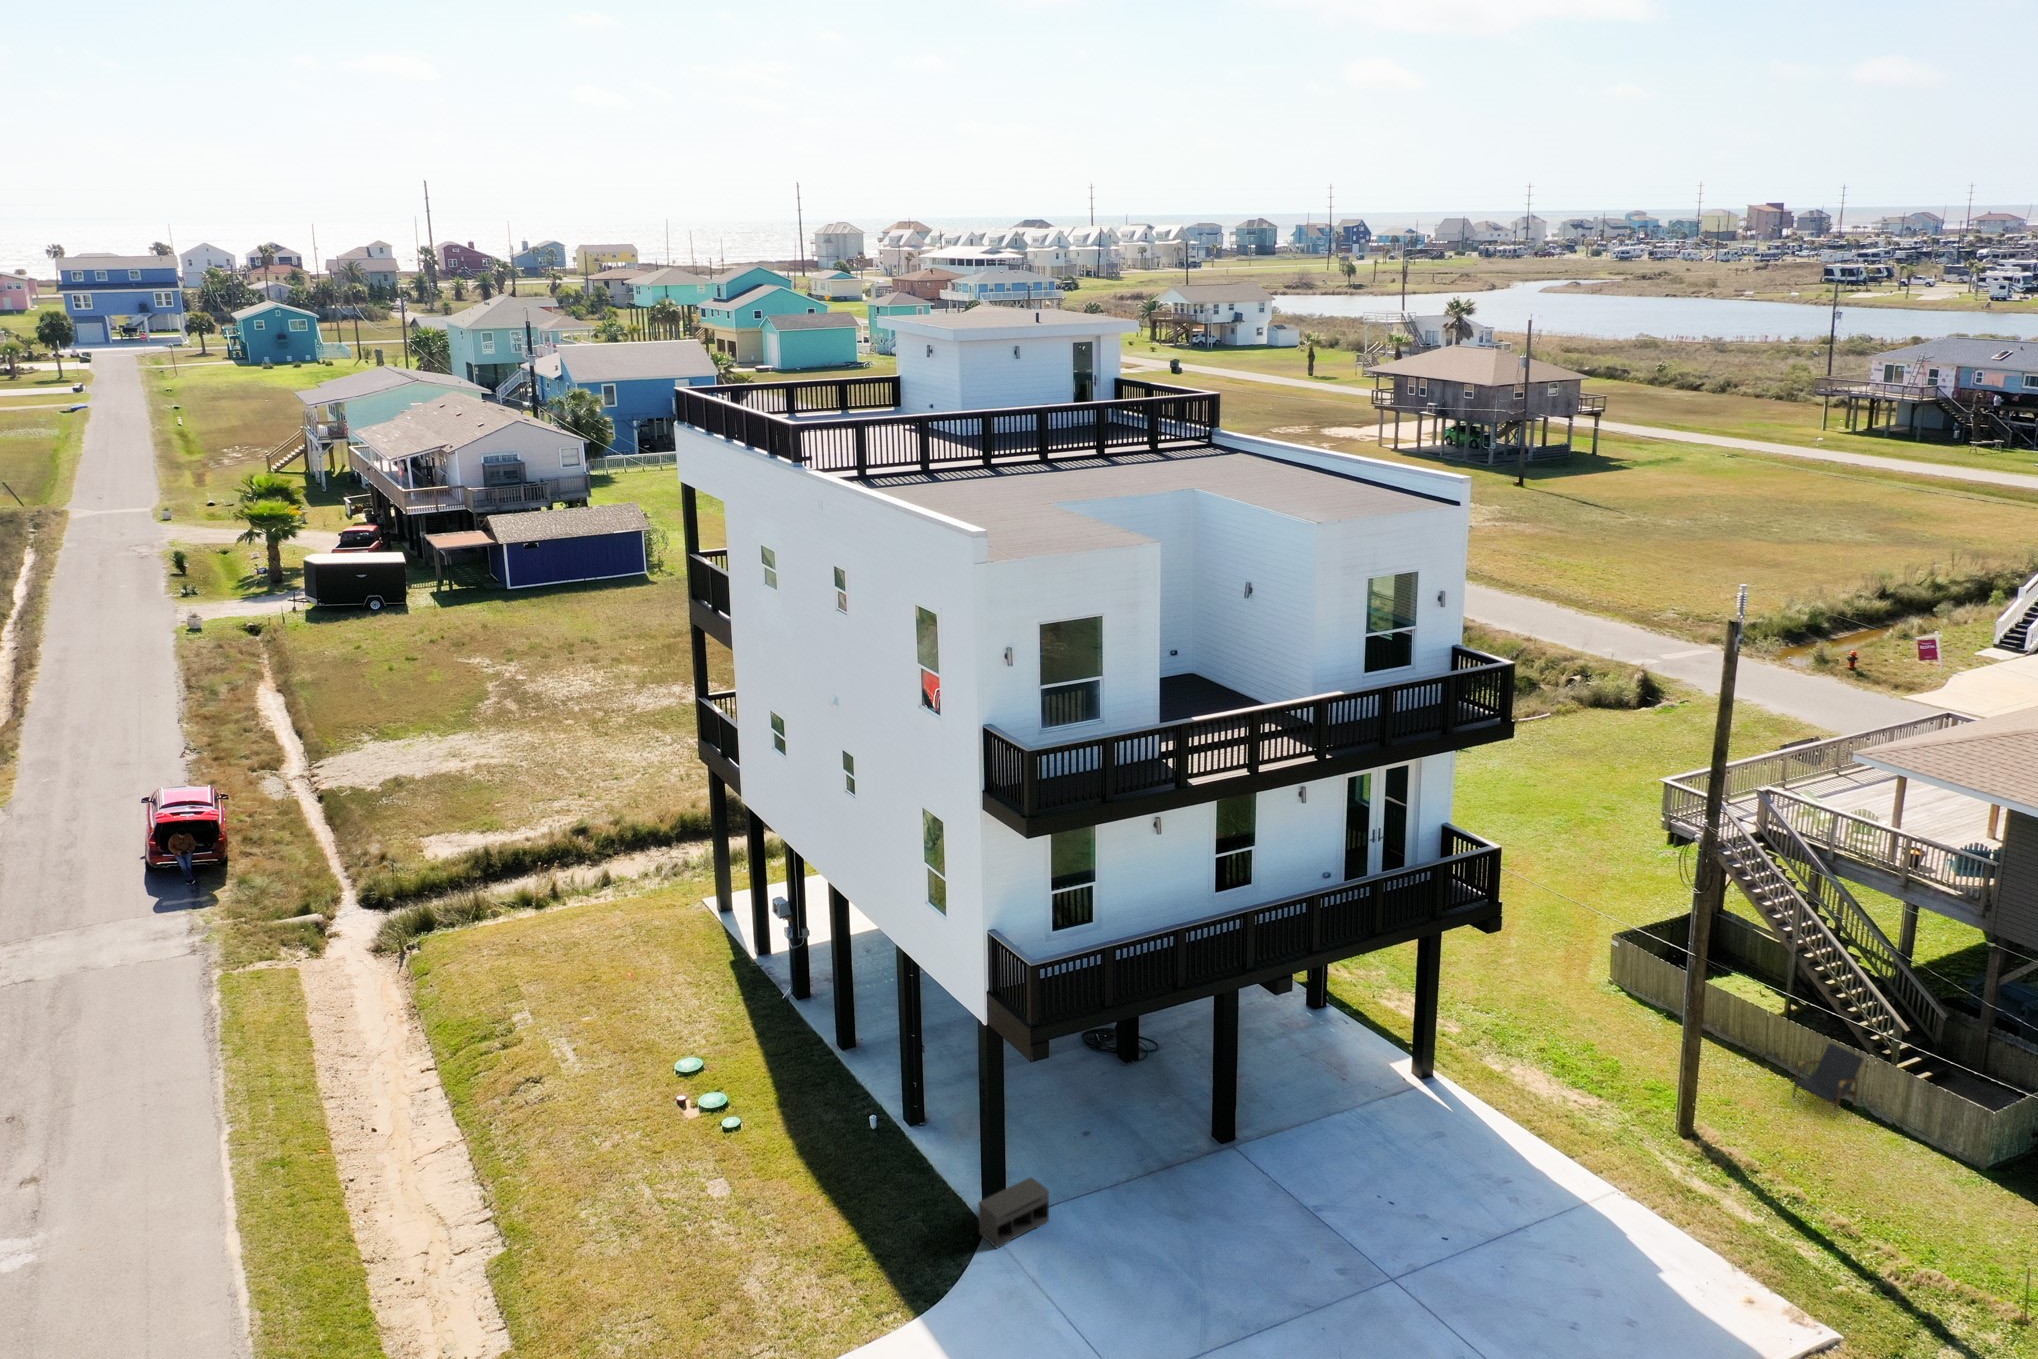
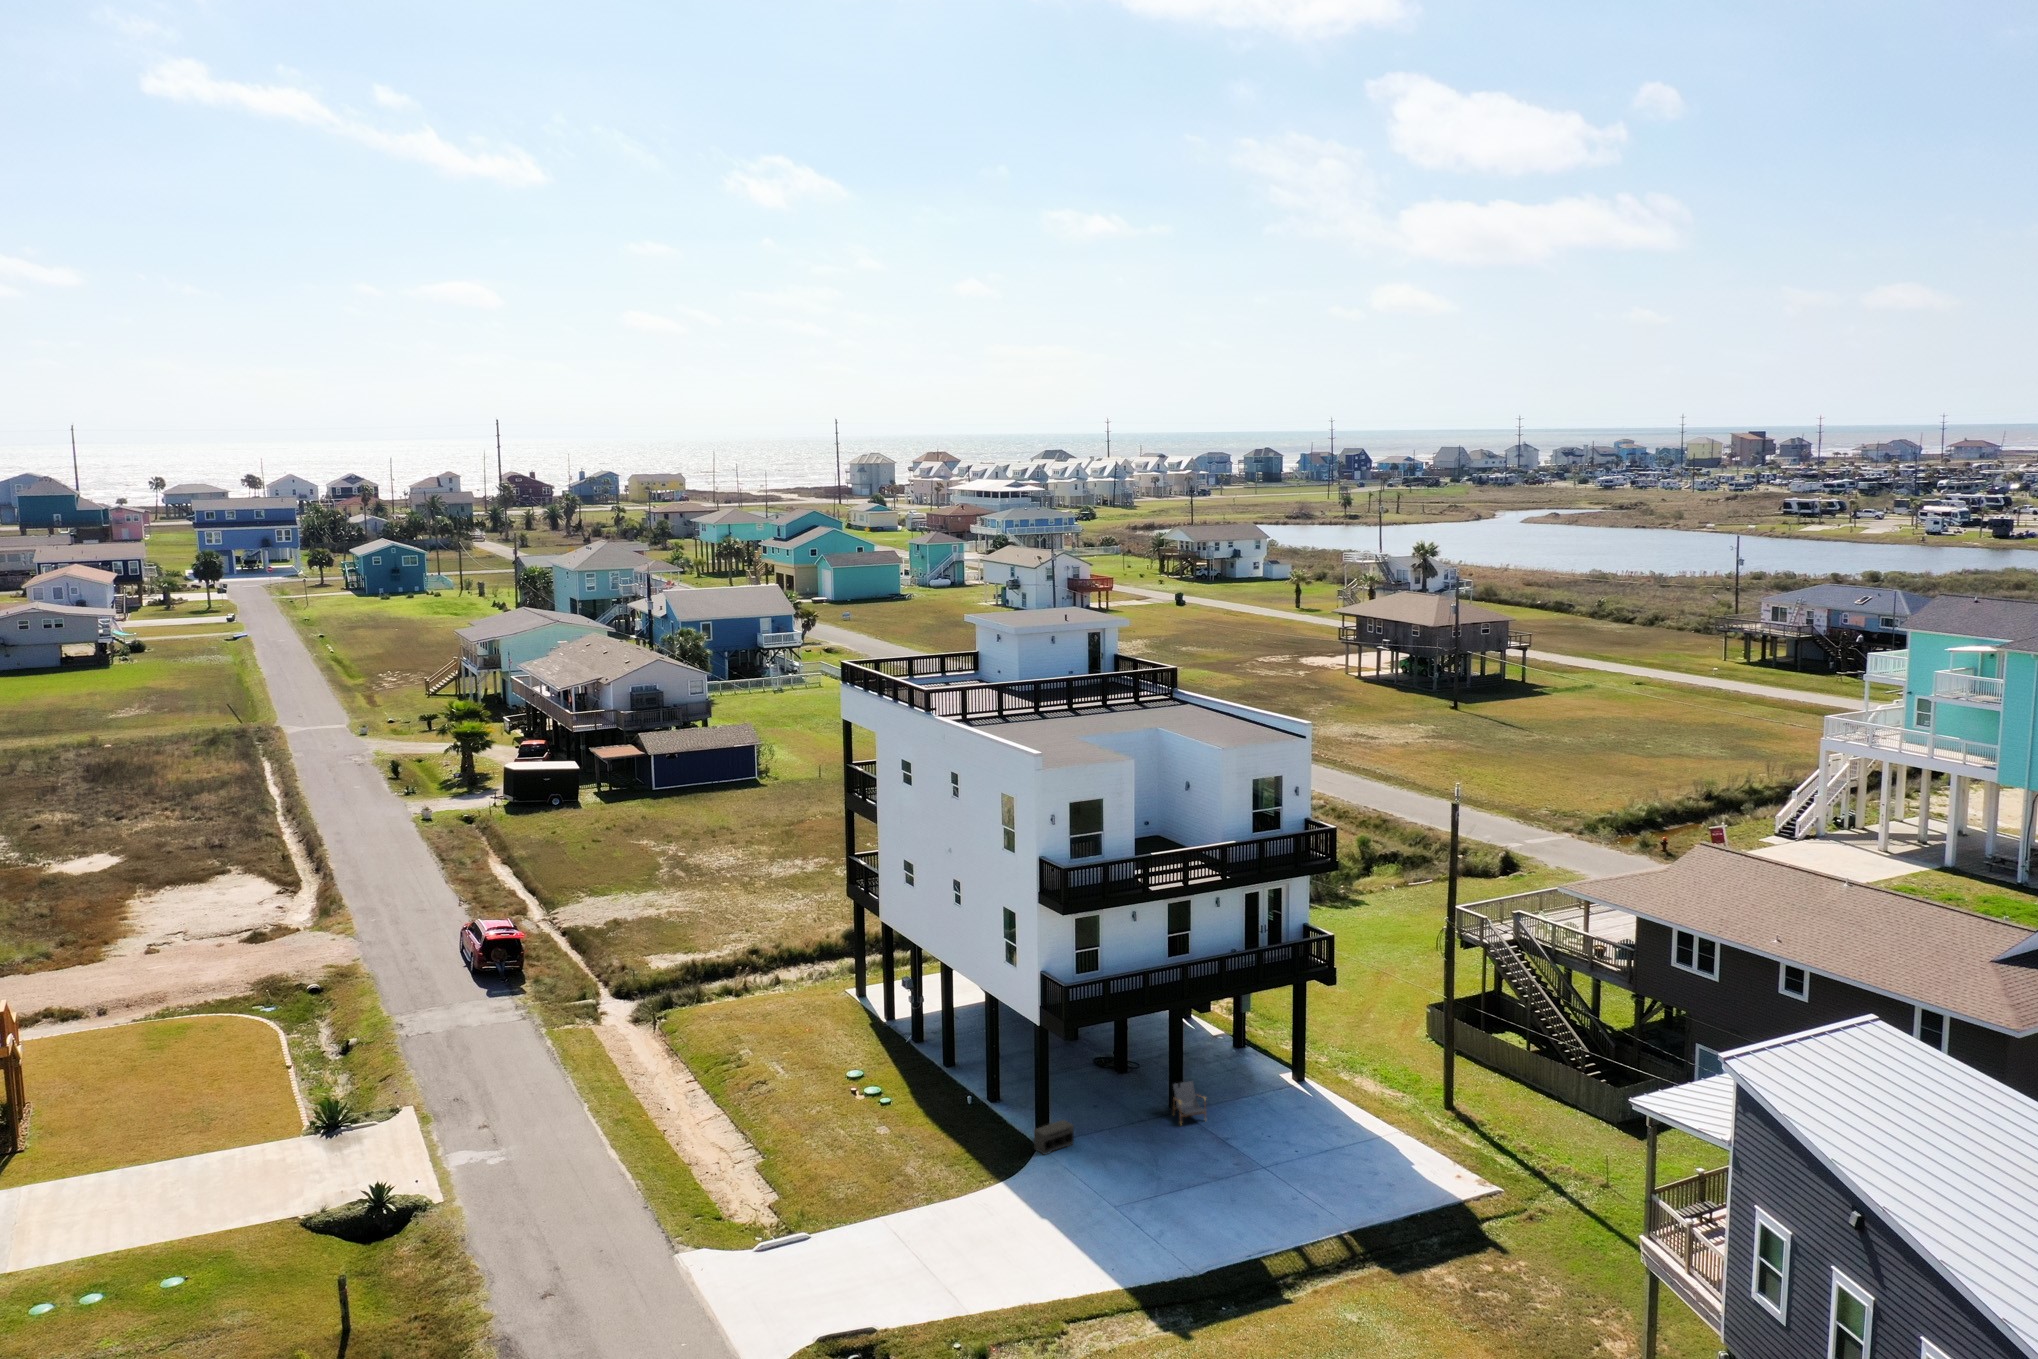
lounge chair: present [1793,1043,1864,1118] -> present [1173,1081,1206,1122]

